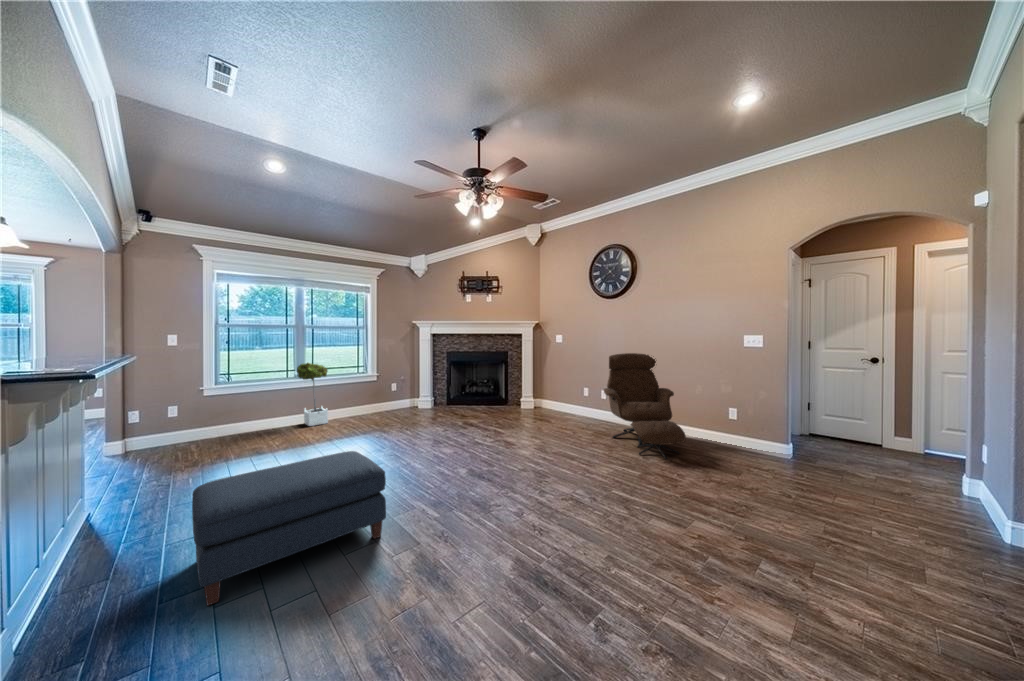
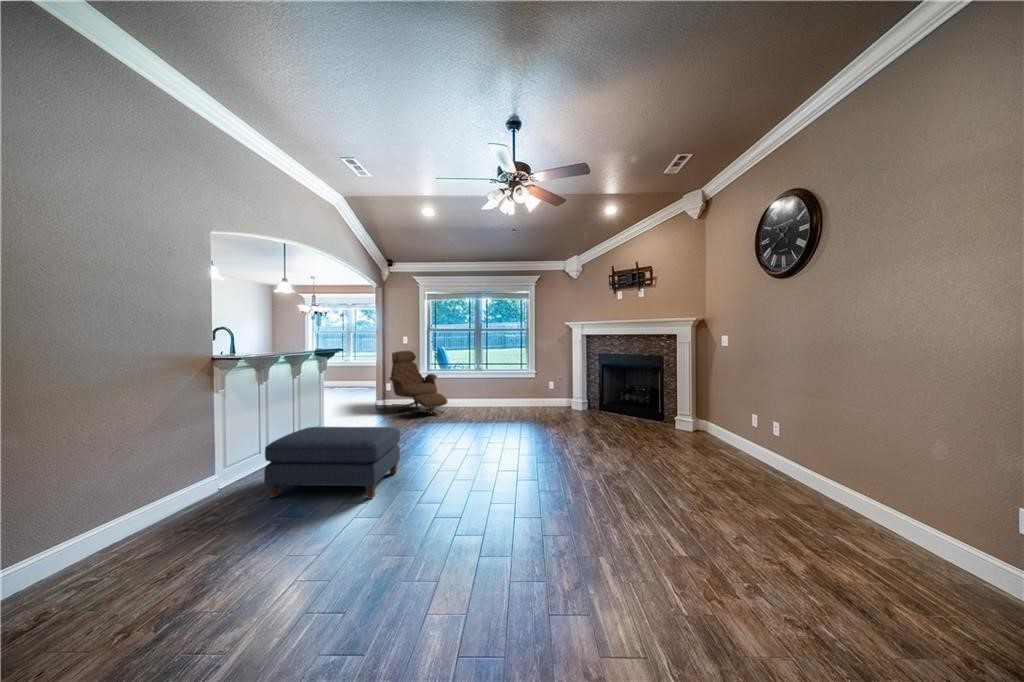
lounge chair: present [604,353,686,459] -> present [389,351,447,416]
potted tree: present [297,363,328,426] -> none [468,358,490,409]

